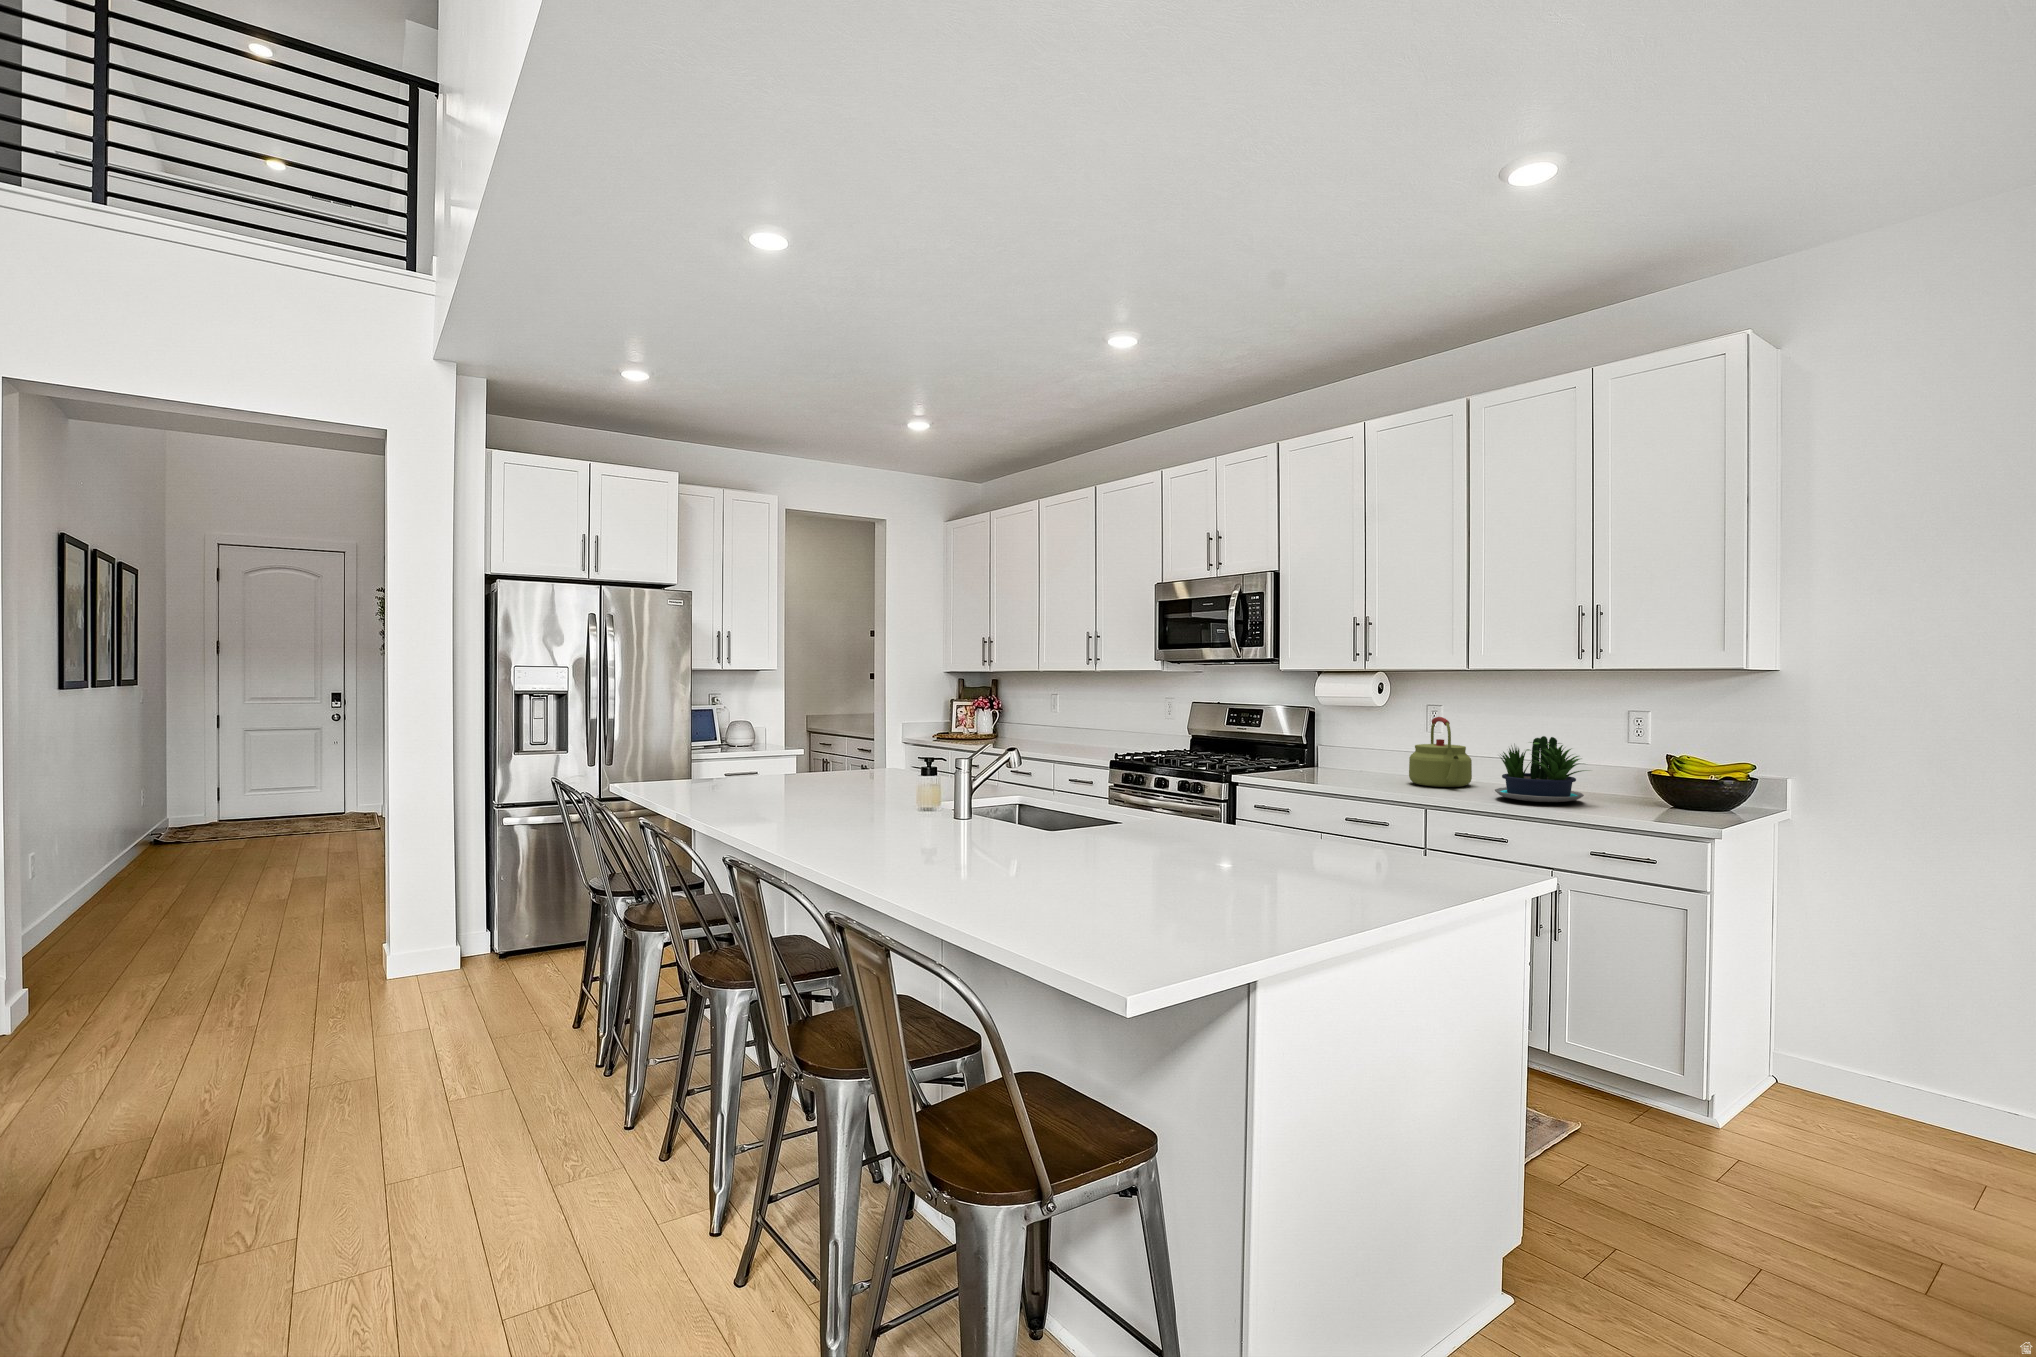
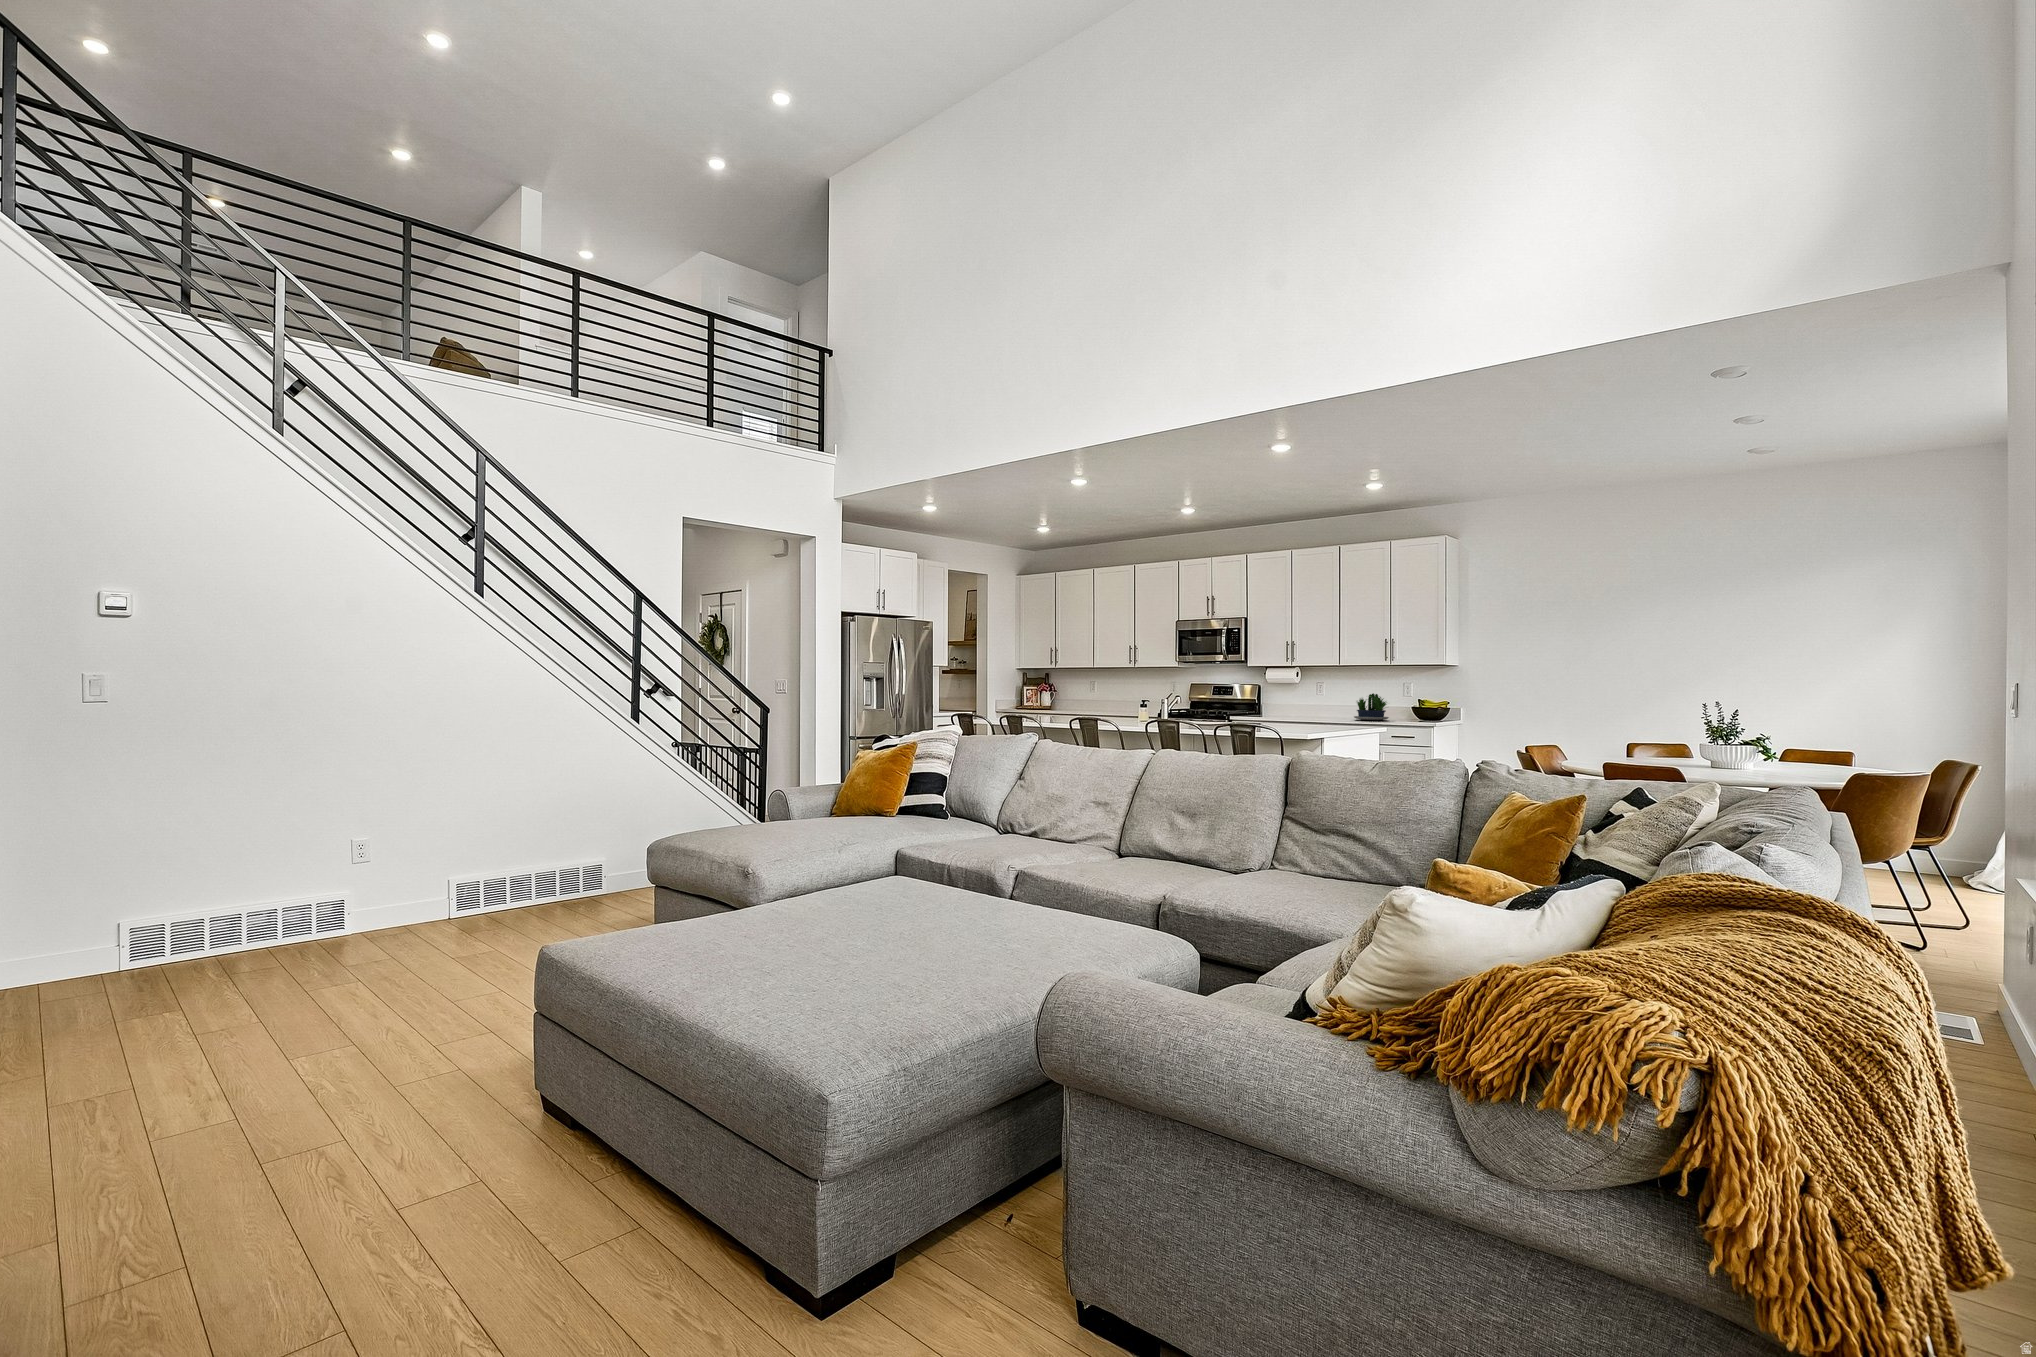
kettle: present [1409,717,1472,787] -> none [1313,687,1341,718]

